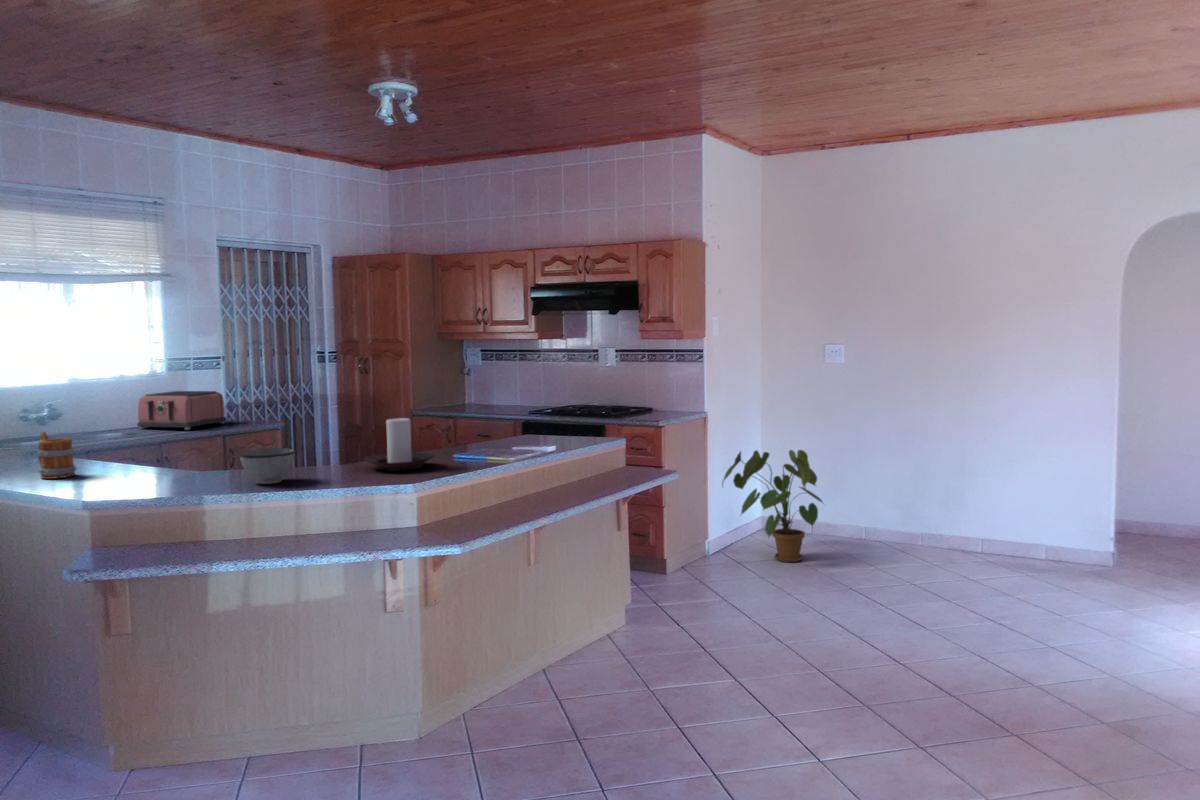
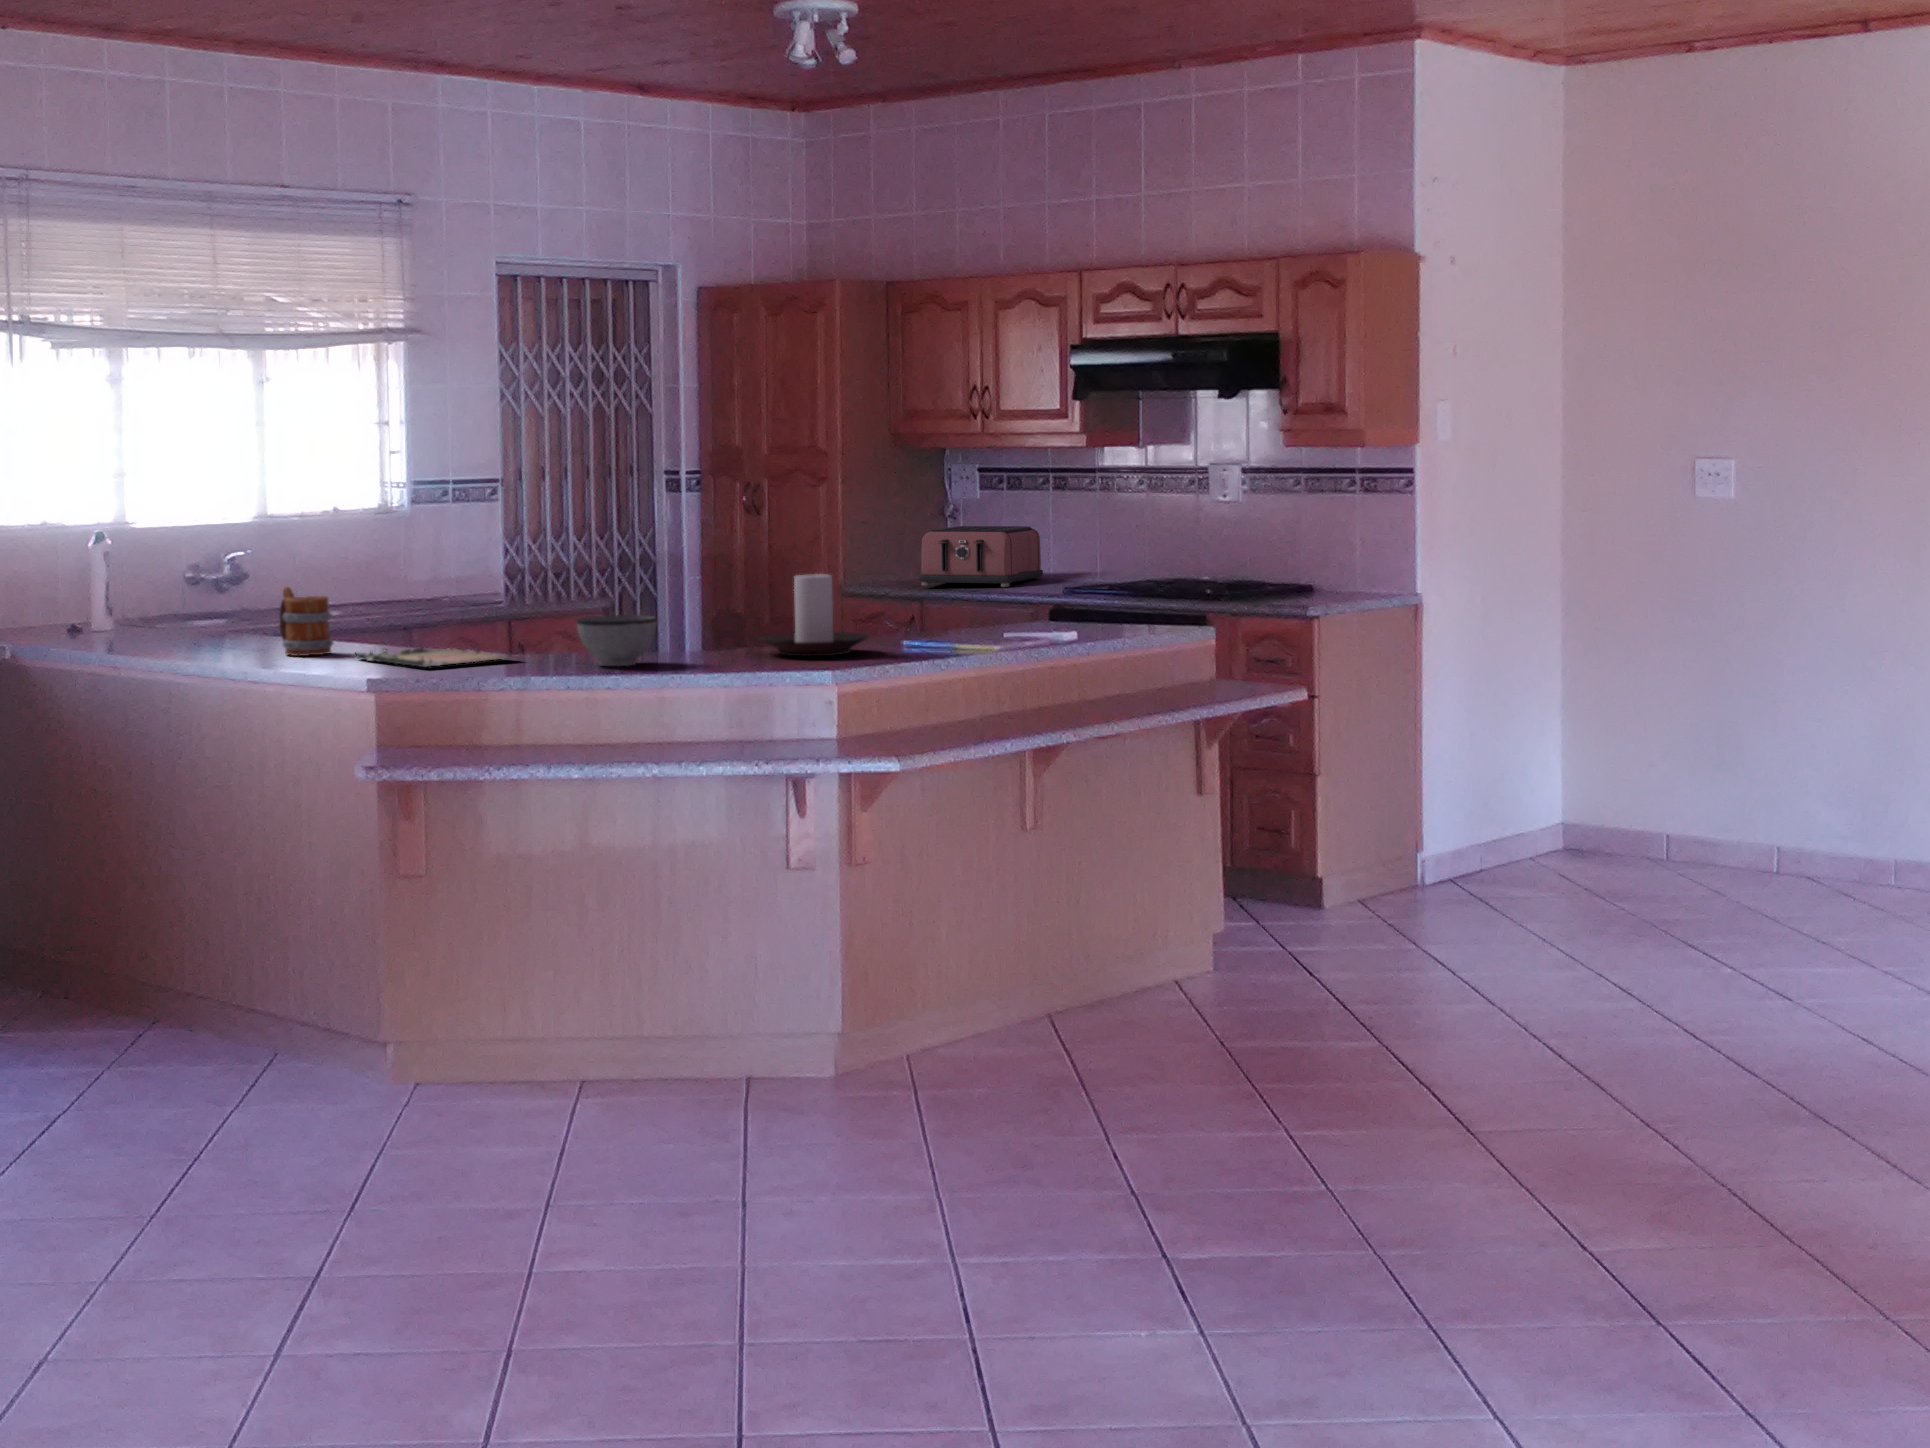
toaster: present [137,391,226,430] -> present [919,526,1043,587]
house plant: present [722,450,823,562] -> none [1454,673,1668,903]
tray: none [87,463,204,490] -> present [356,646,514,667]

